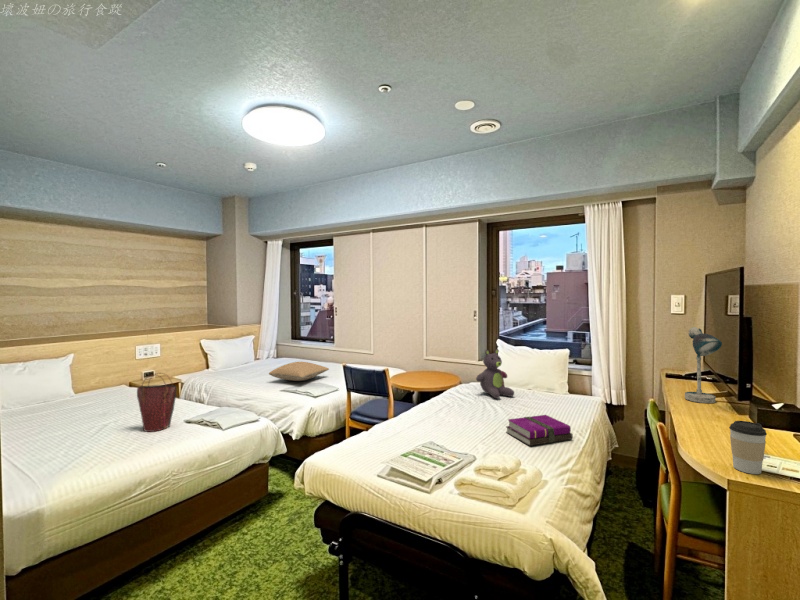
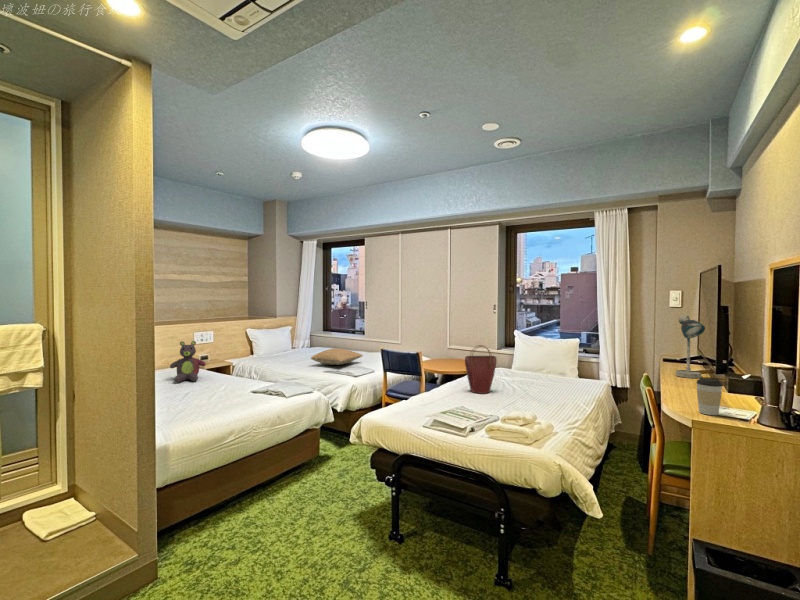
stuffed bear: present [476,349,514,399] -> present [170,341,206,383]
handbag: present [137,373,176,432] -> present [465,345,496,394]
notebook: present [506,415,573,446] -> none [524,389,580,411]

